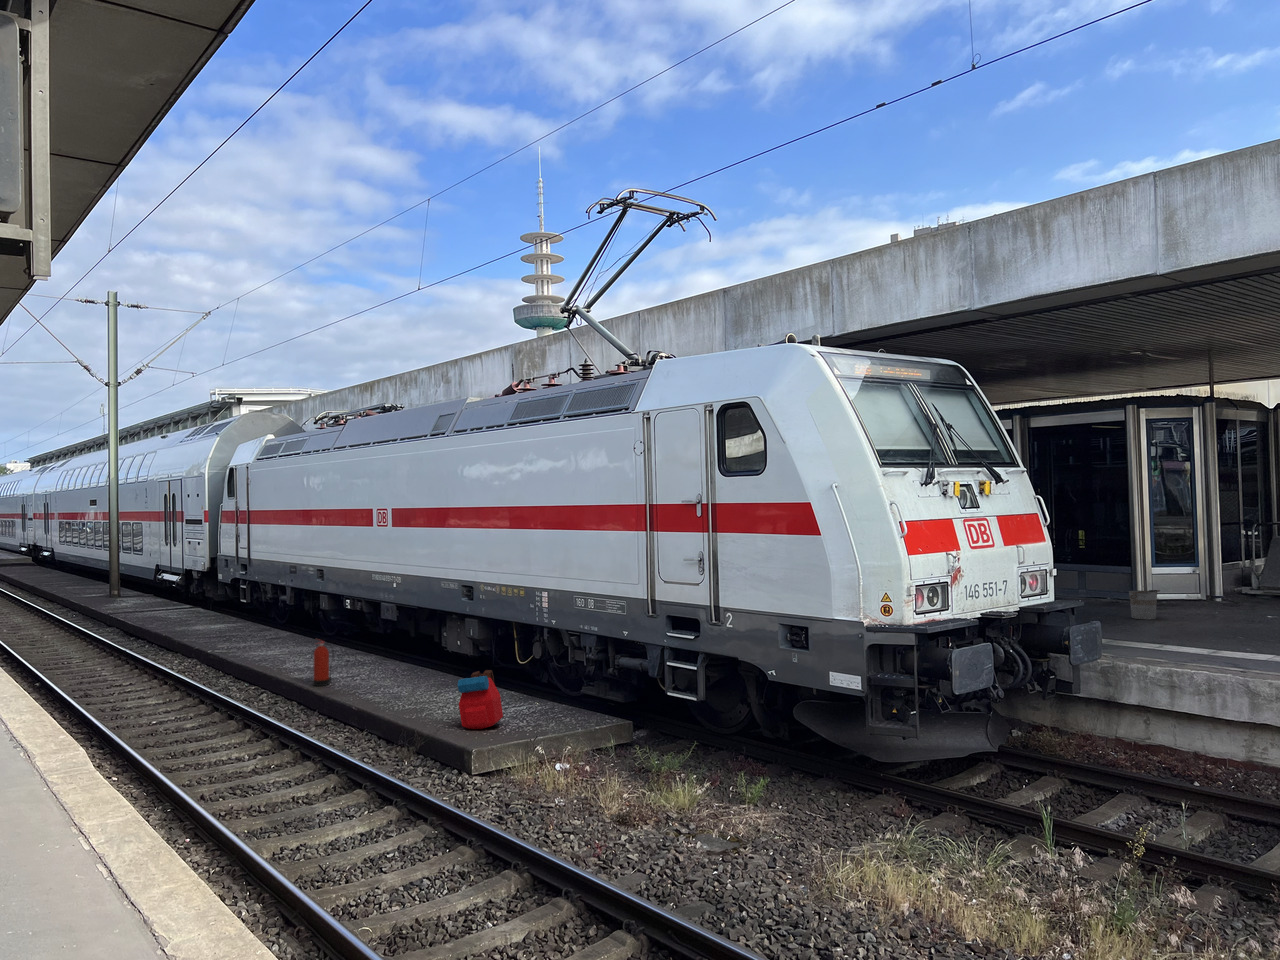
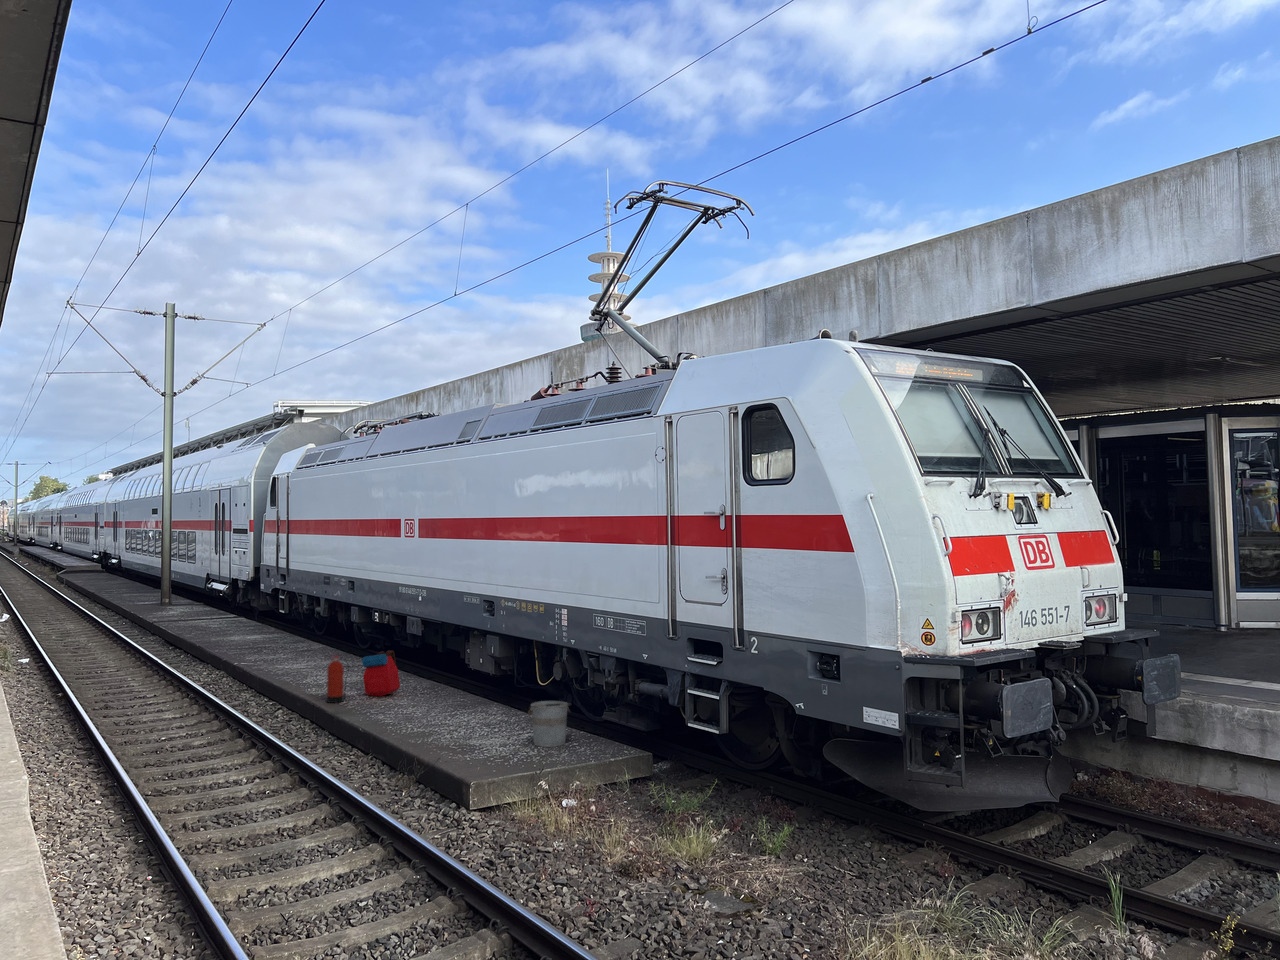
bucket: present [1129,590,1160,619] -> present [528,701,570,747]
backpack: present [458,670,503,729] -> present [362,650,400,696]

